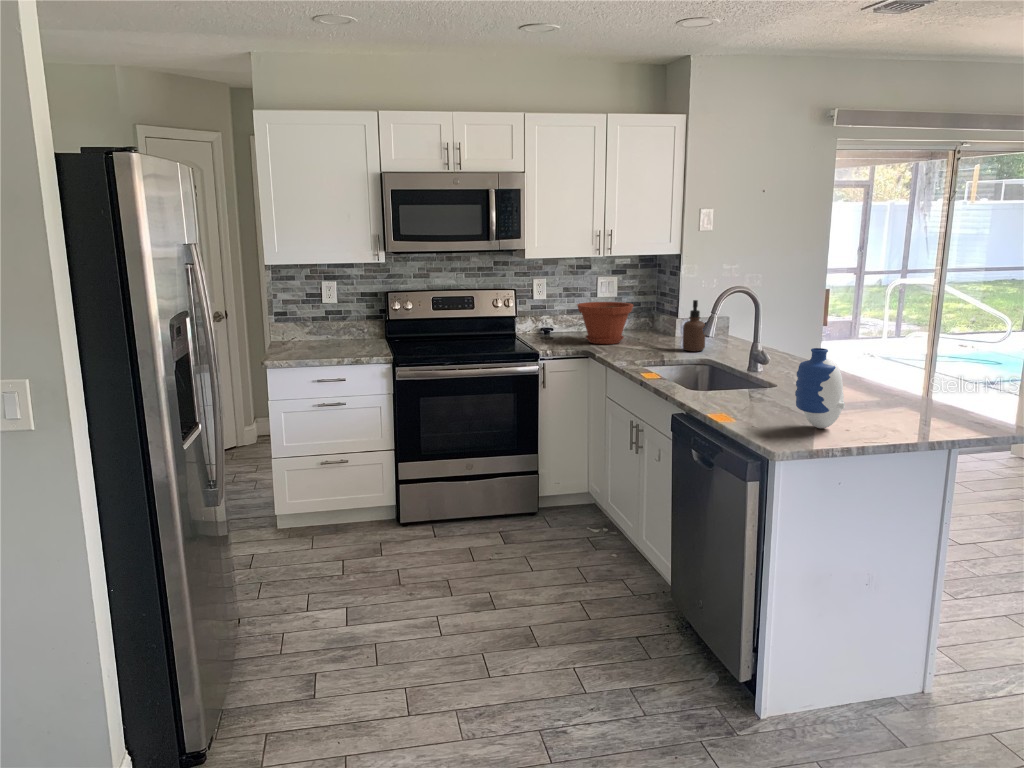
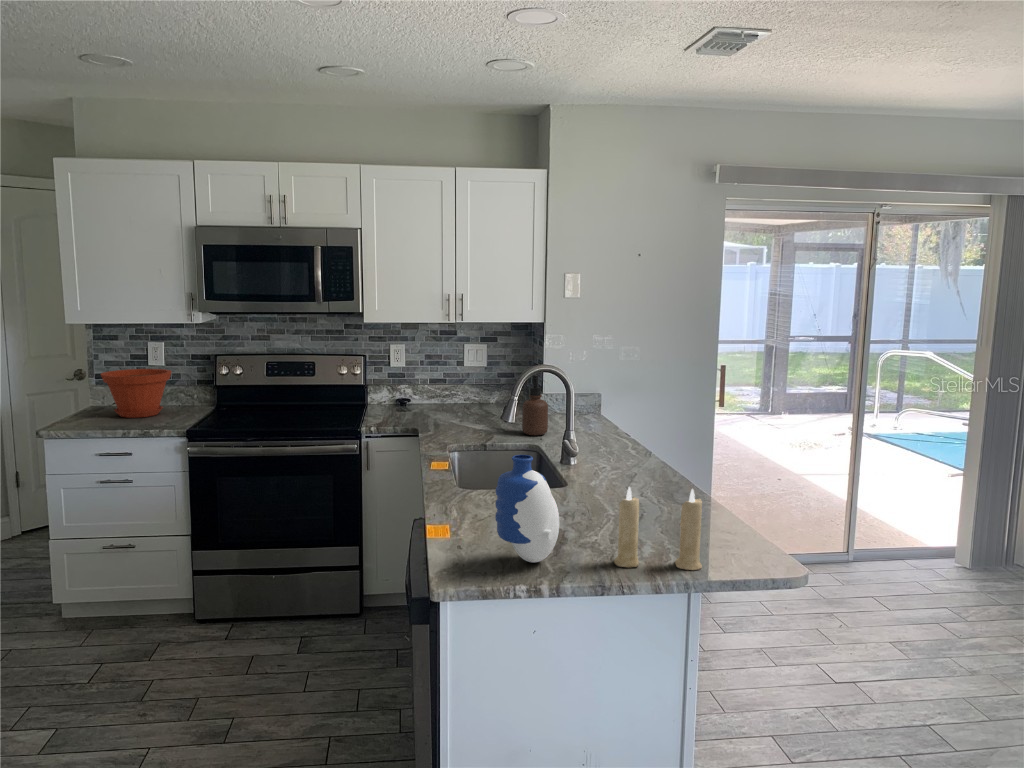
plant pot: present [577,302,633,344] -> present [101,369,172,418]
candle: none [877,366,950,429] -> present [614,487,702,570]

